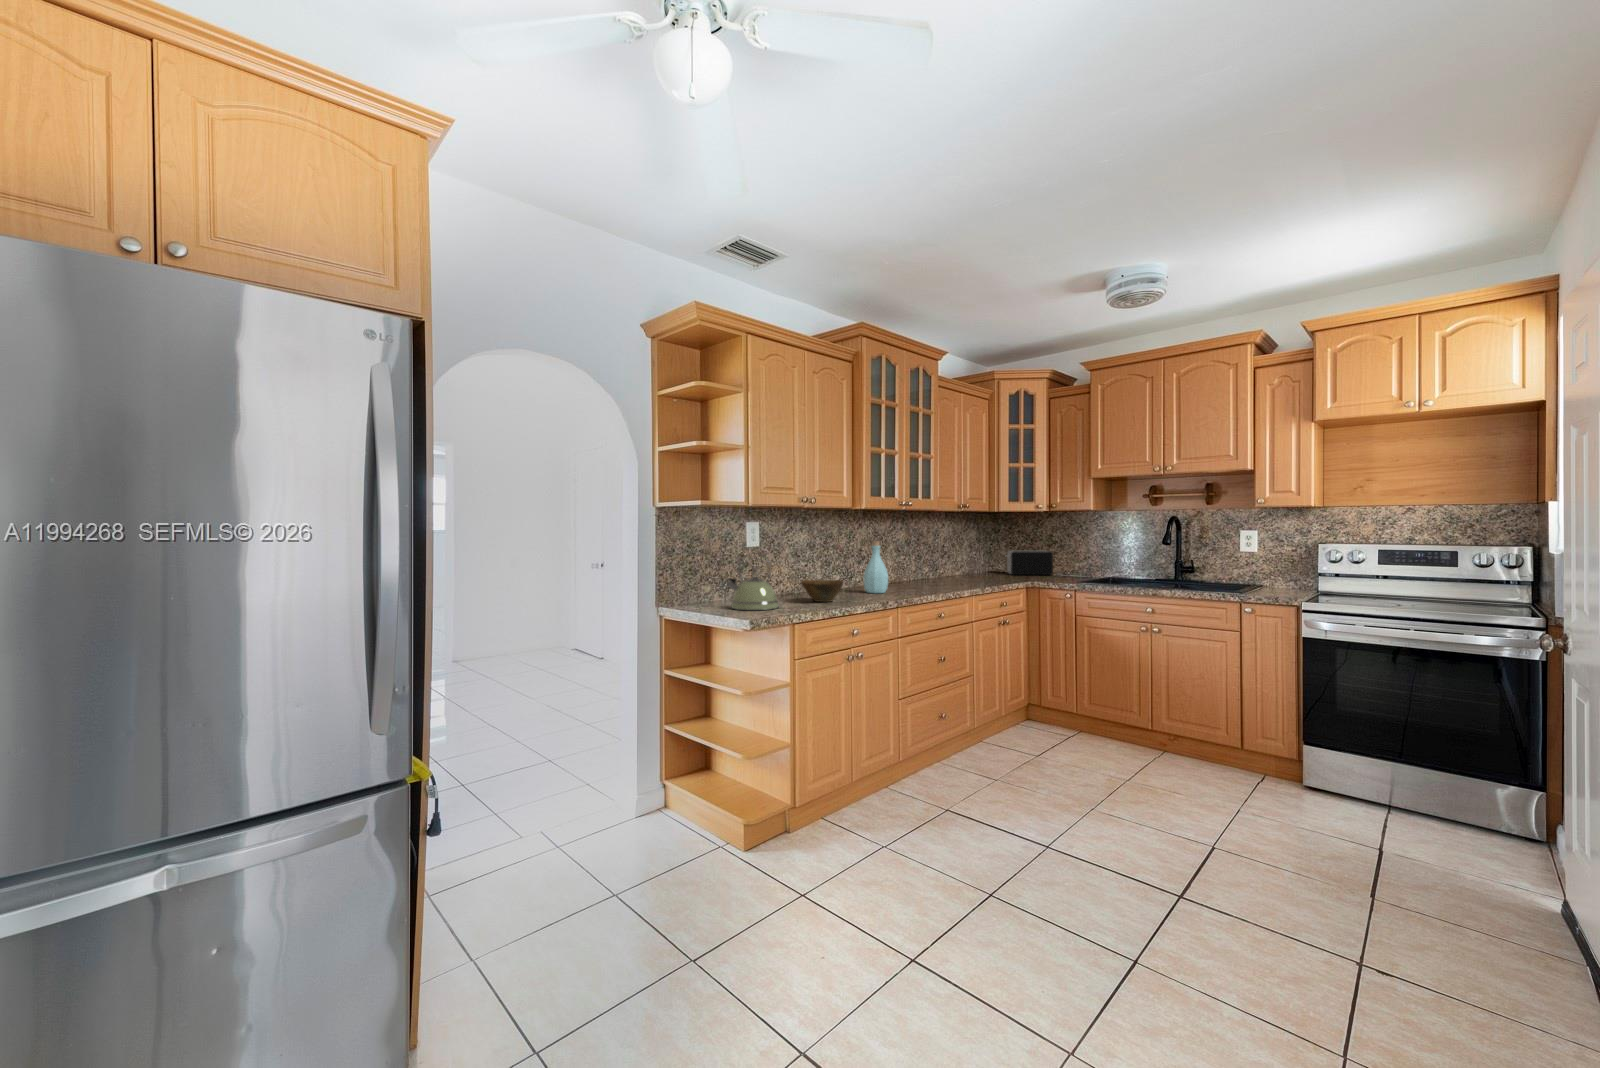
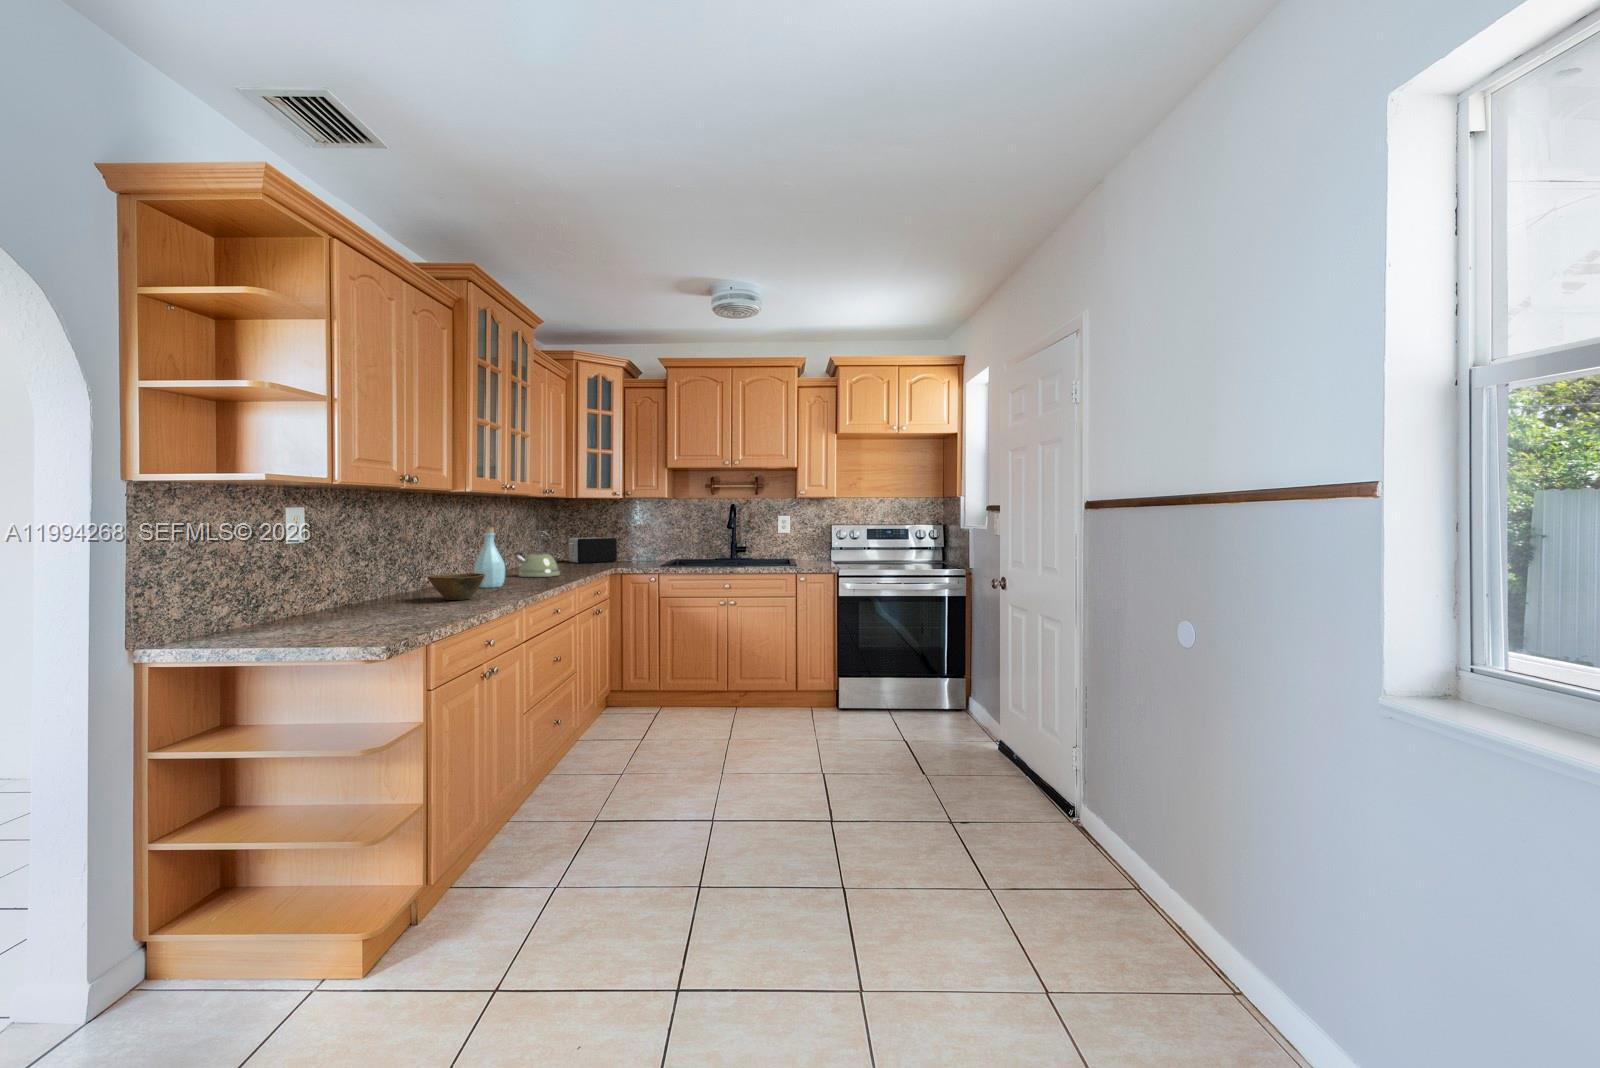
kettle: present [727,554,779,610] -> present [514,533,560,577]

